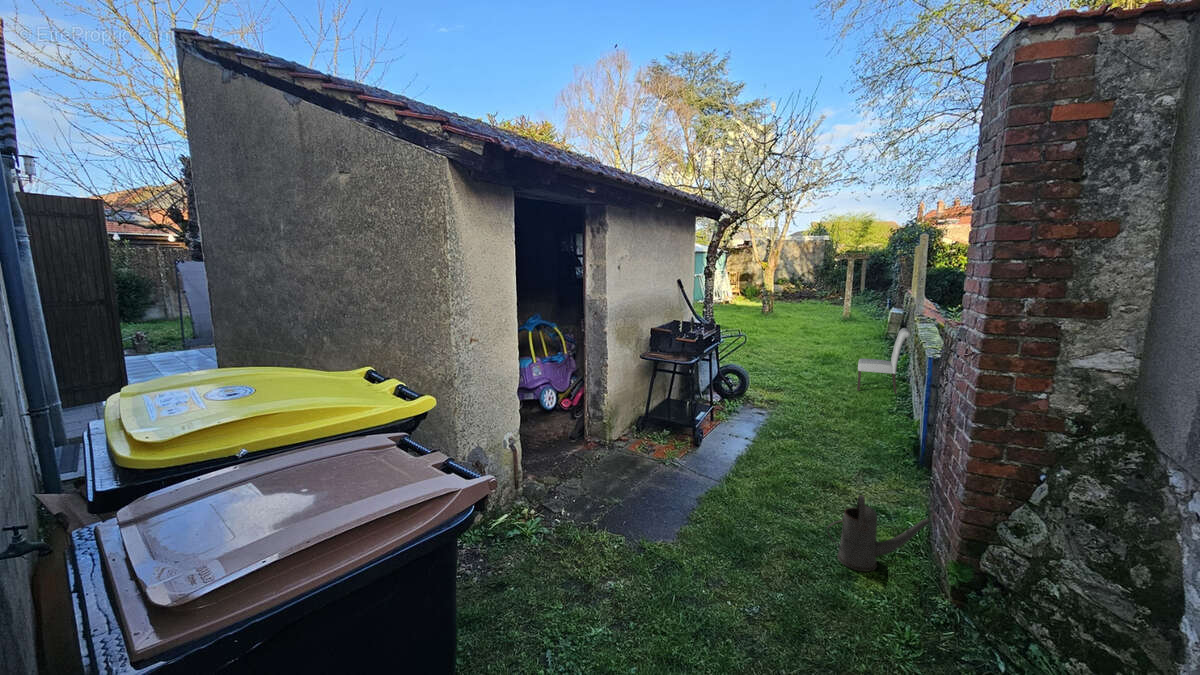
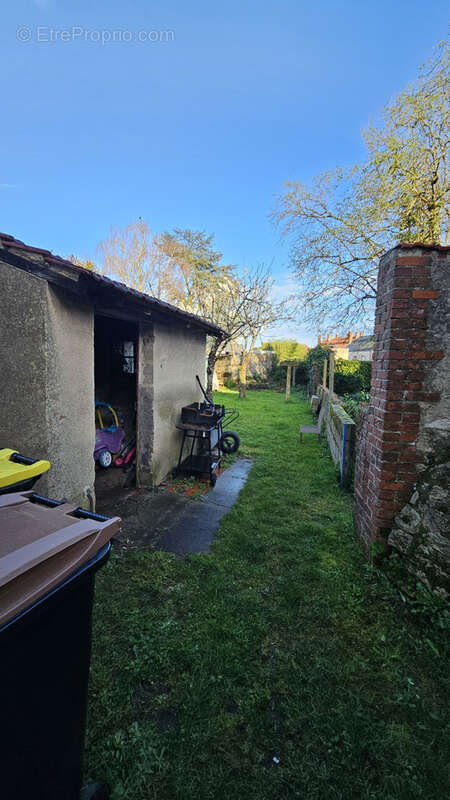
watering can: present [827,495,929,572] -> none [301,508,356,554]

